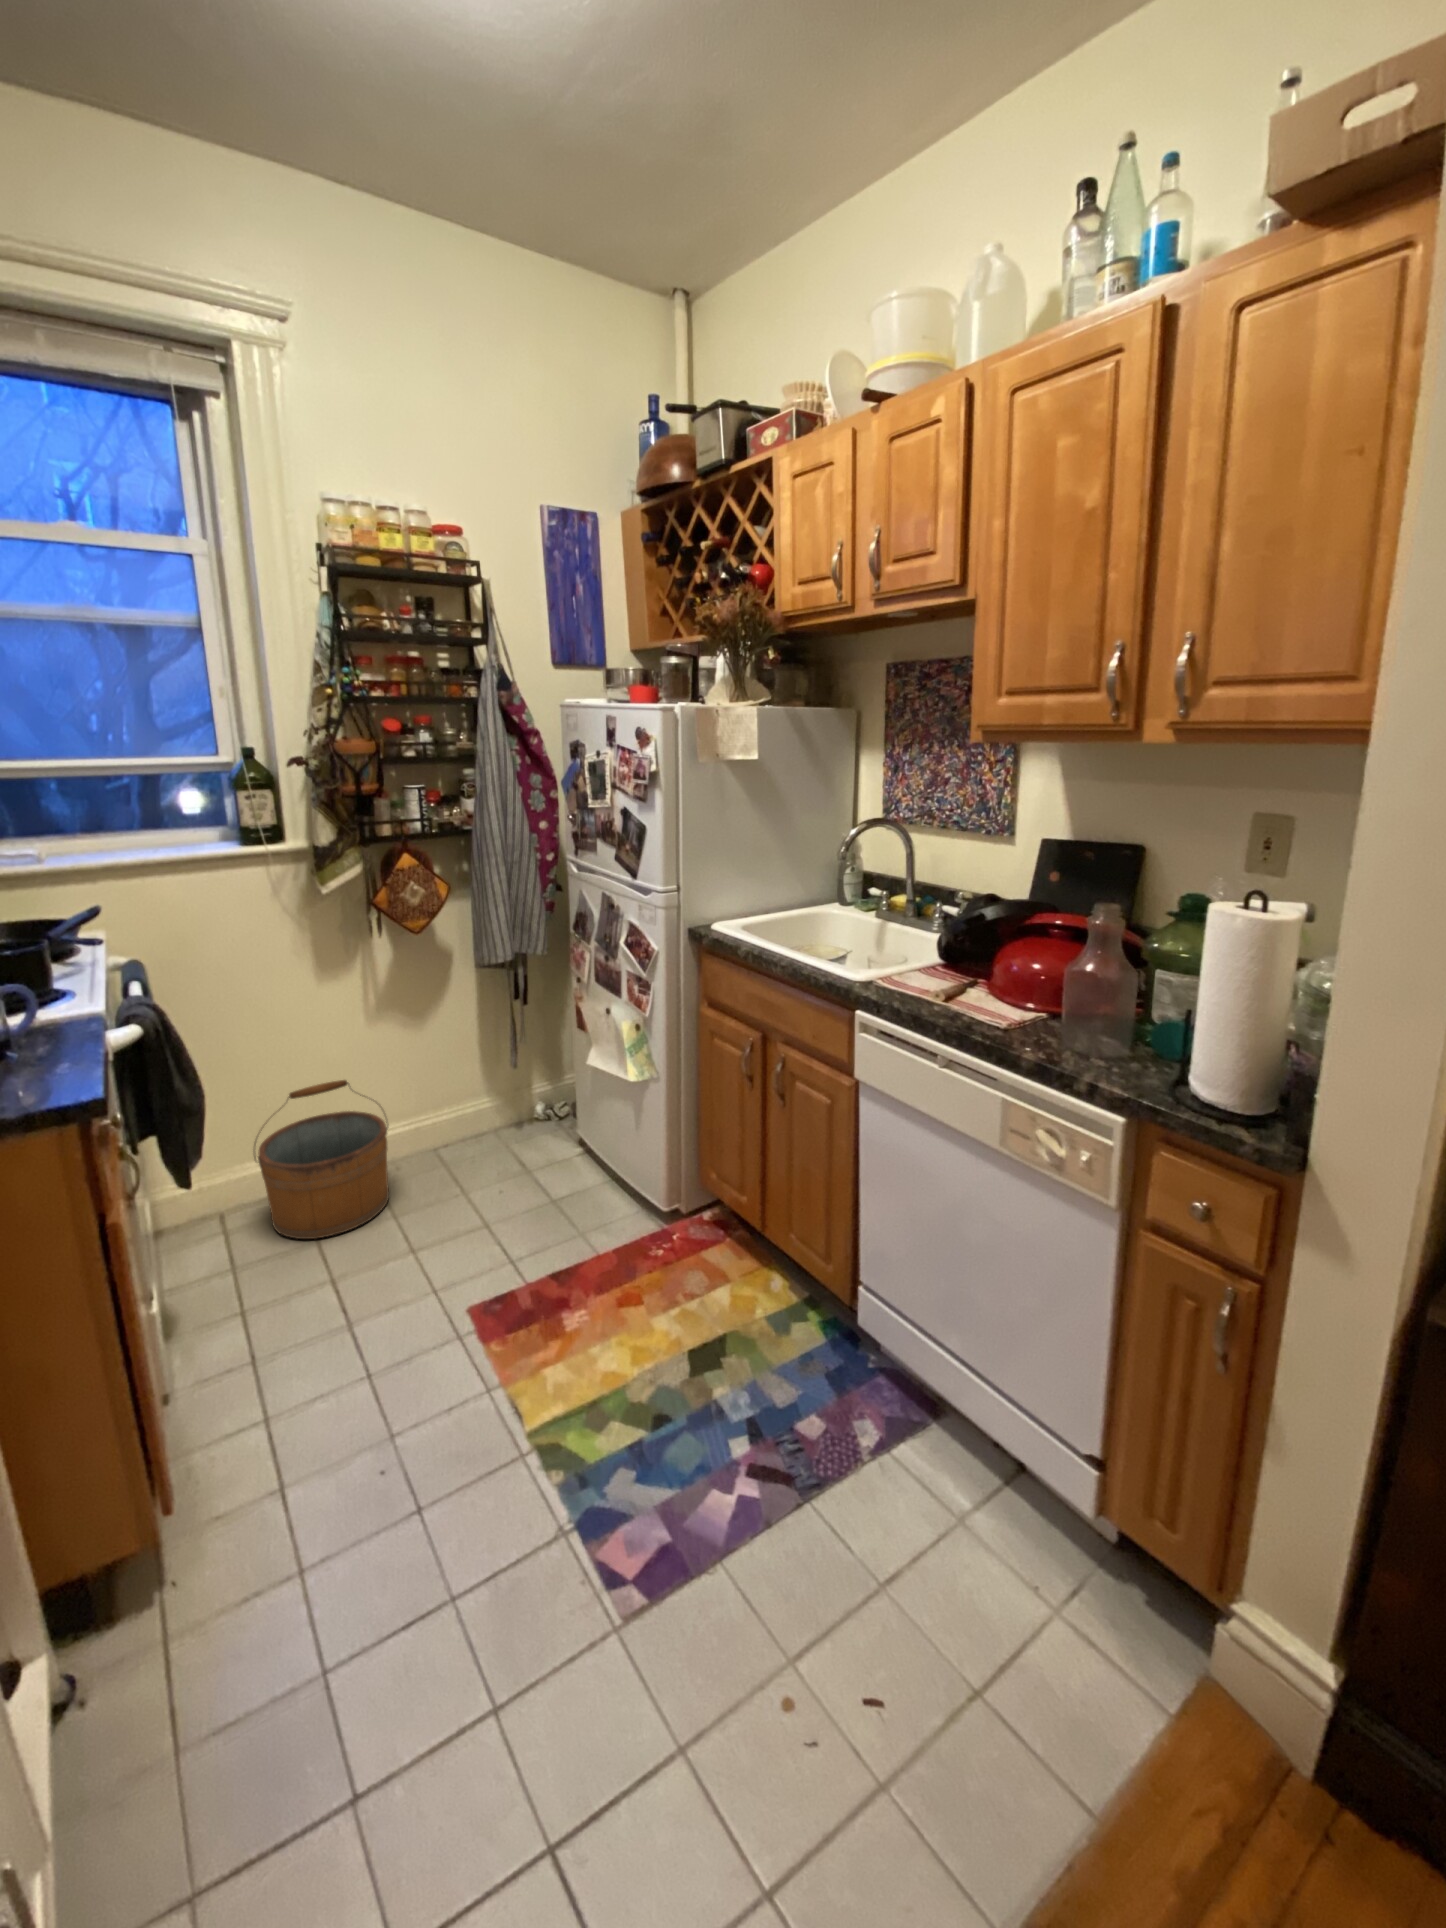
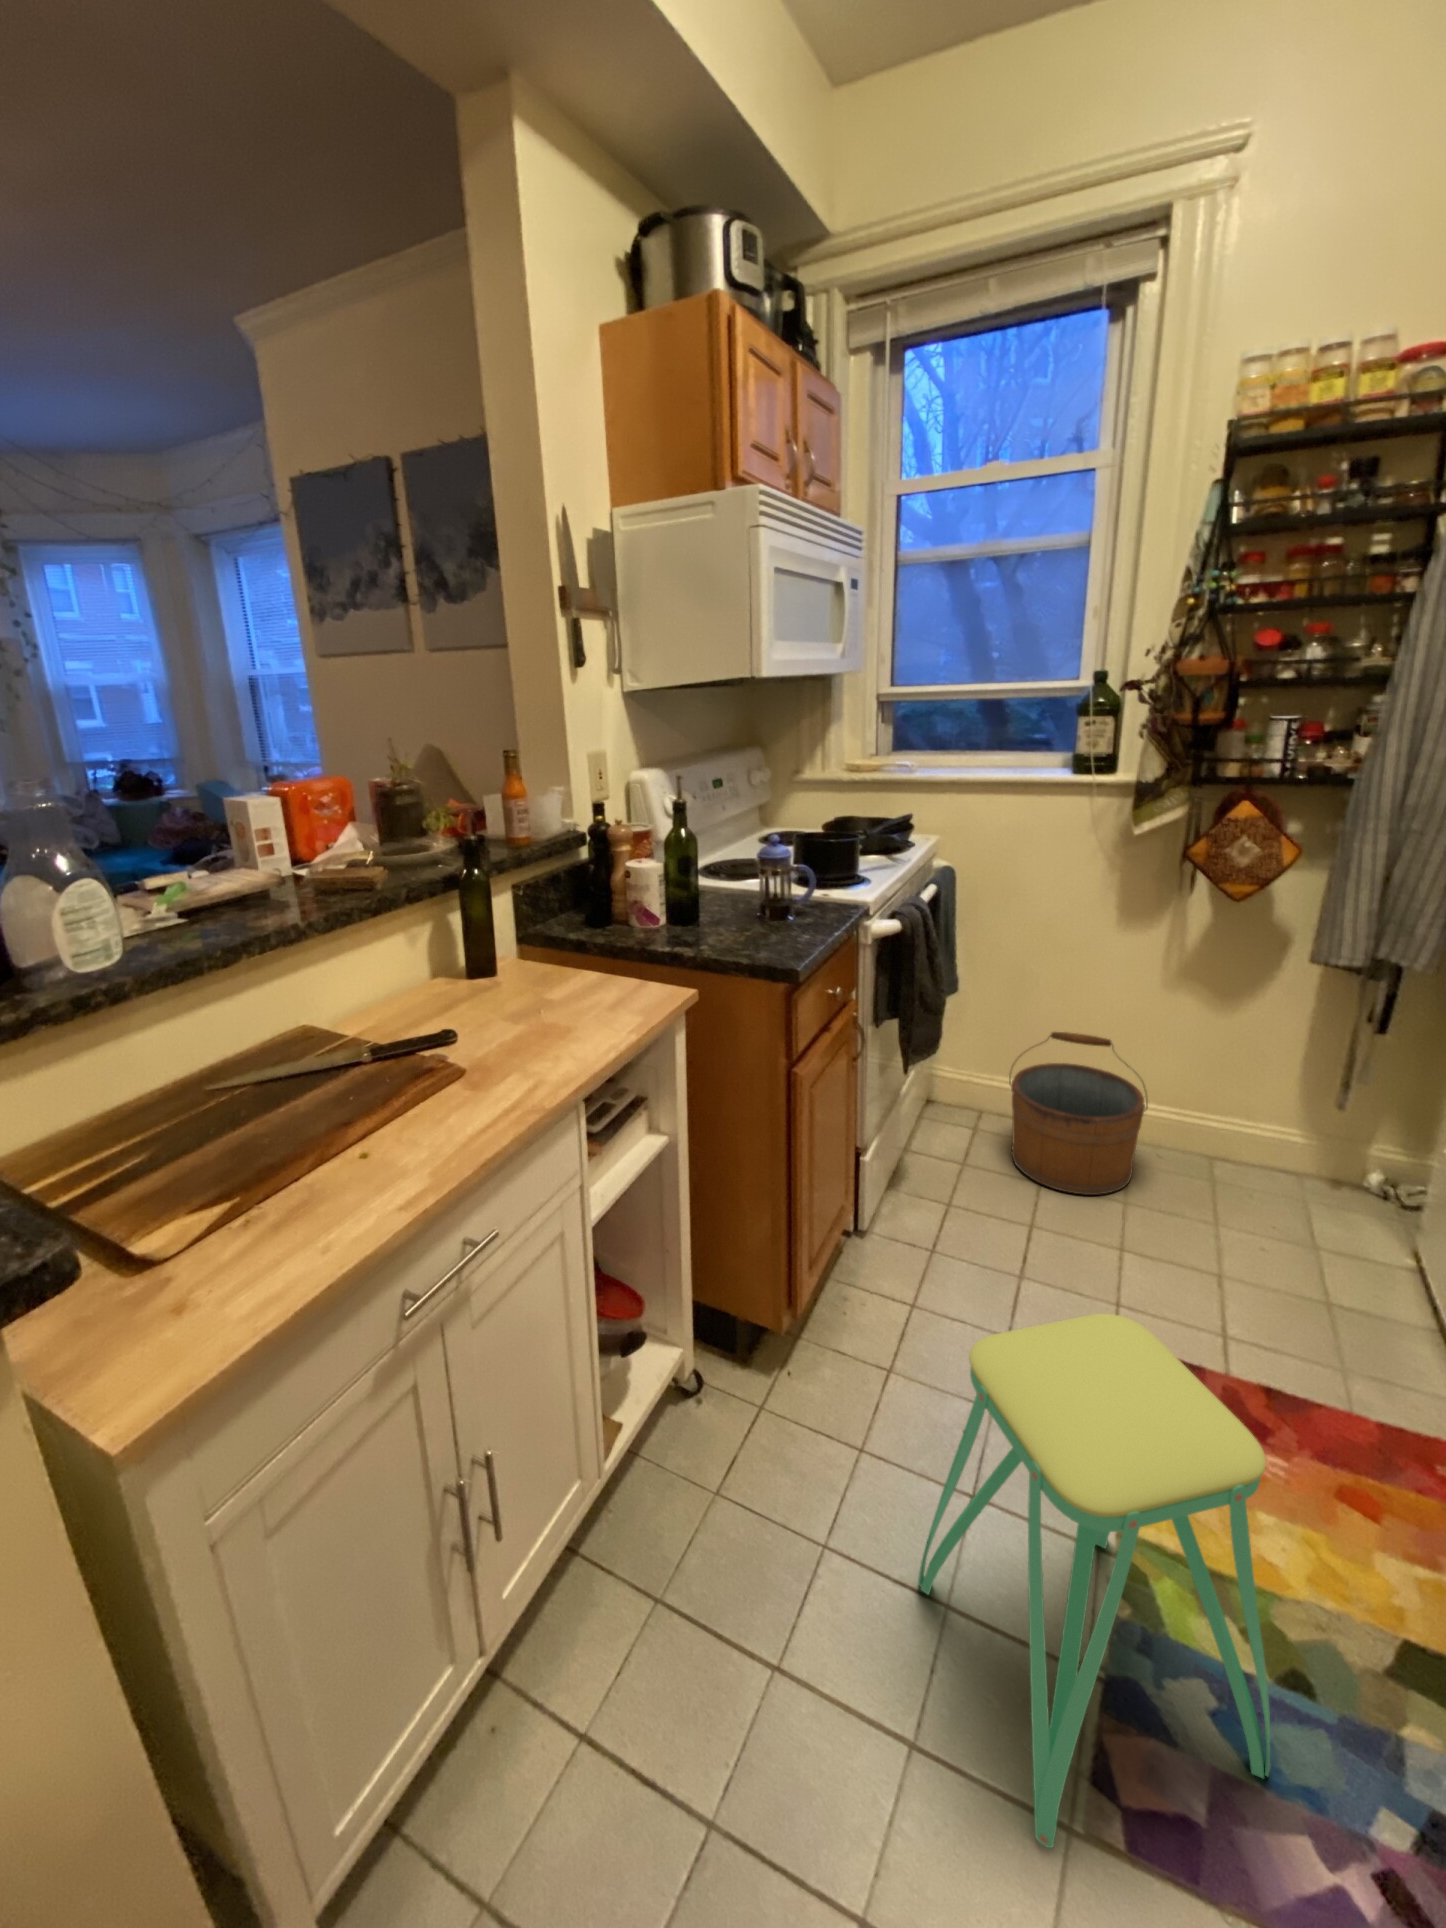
stool: none [419,1251,675,1660] -> present [918,1314,1270,1848]

